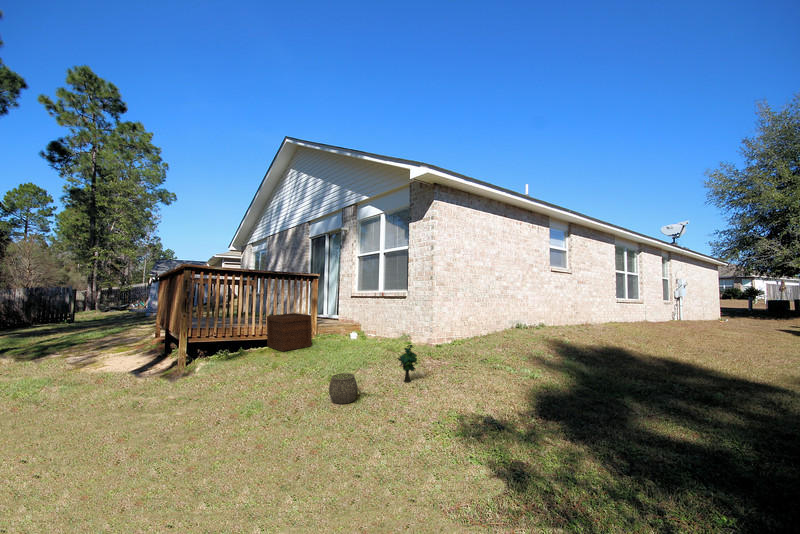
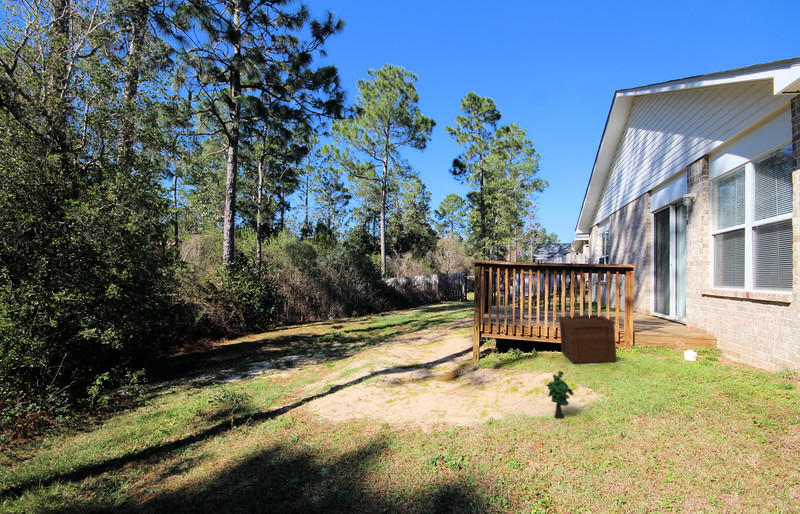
decorative plant: present [397,345,418,382] -> present [546,371,574,418]
woven basket: present [329,373,358,404] -> none [572,420,619,471]

